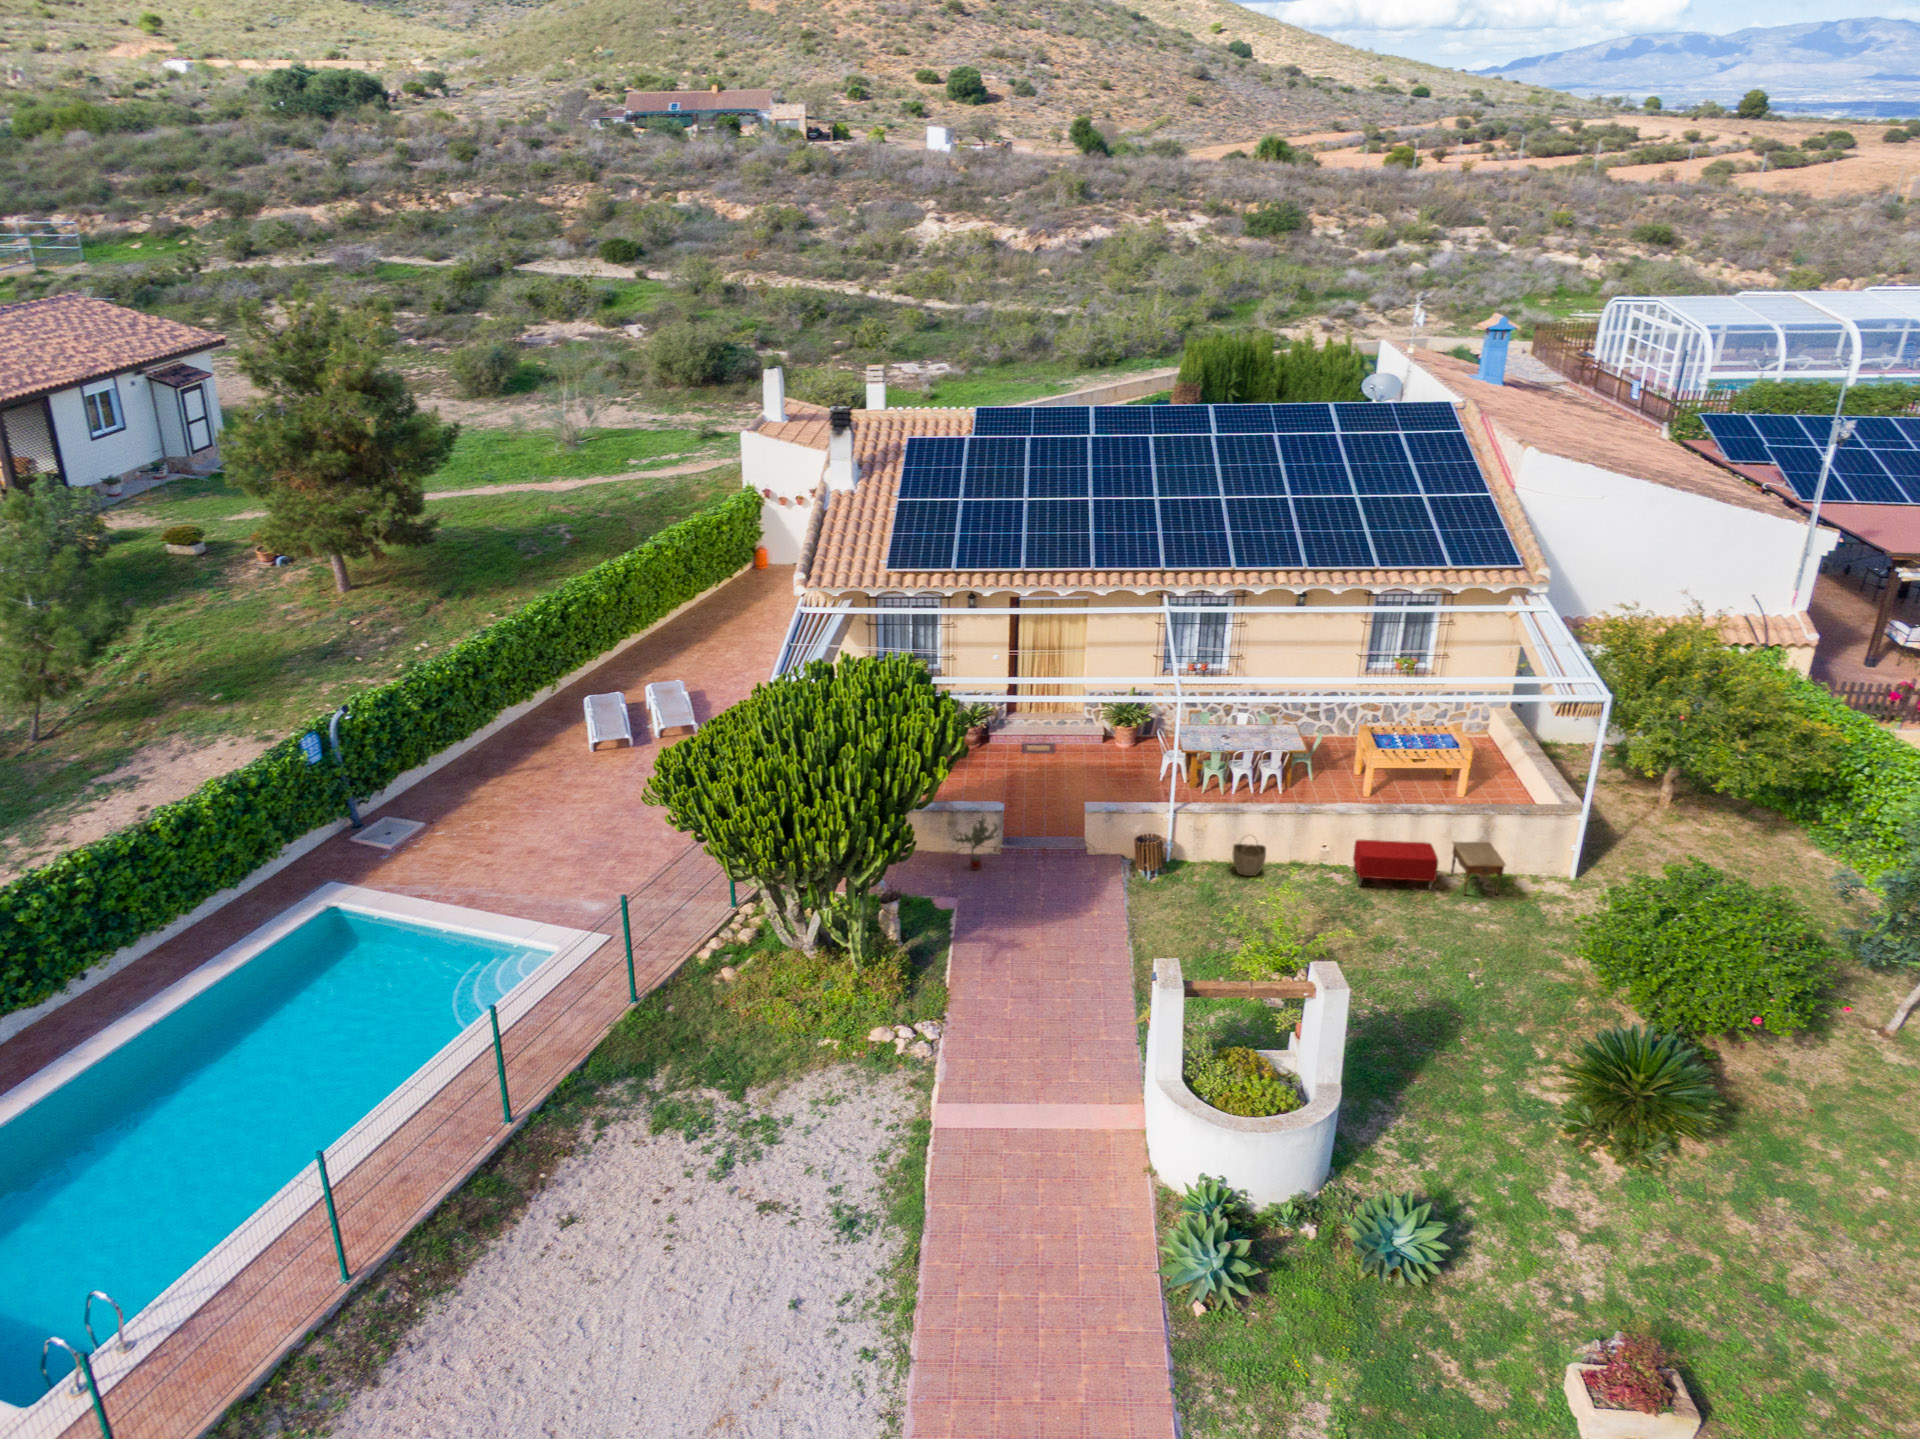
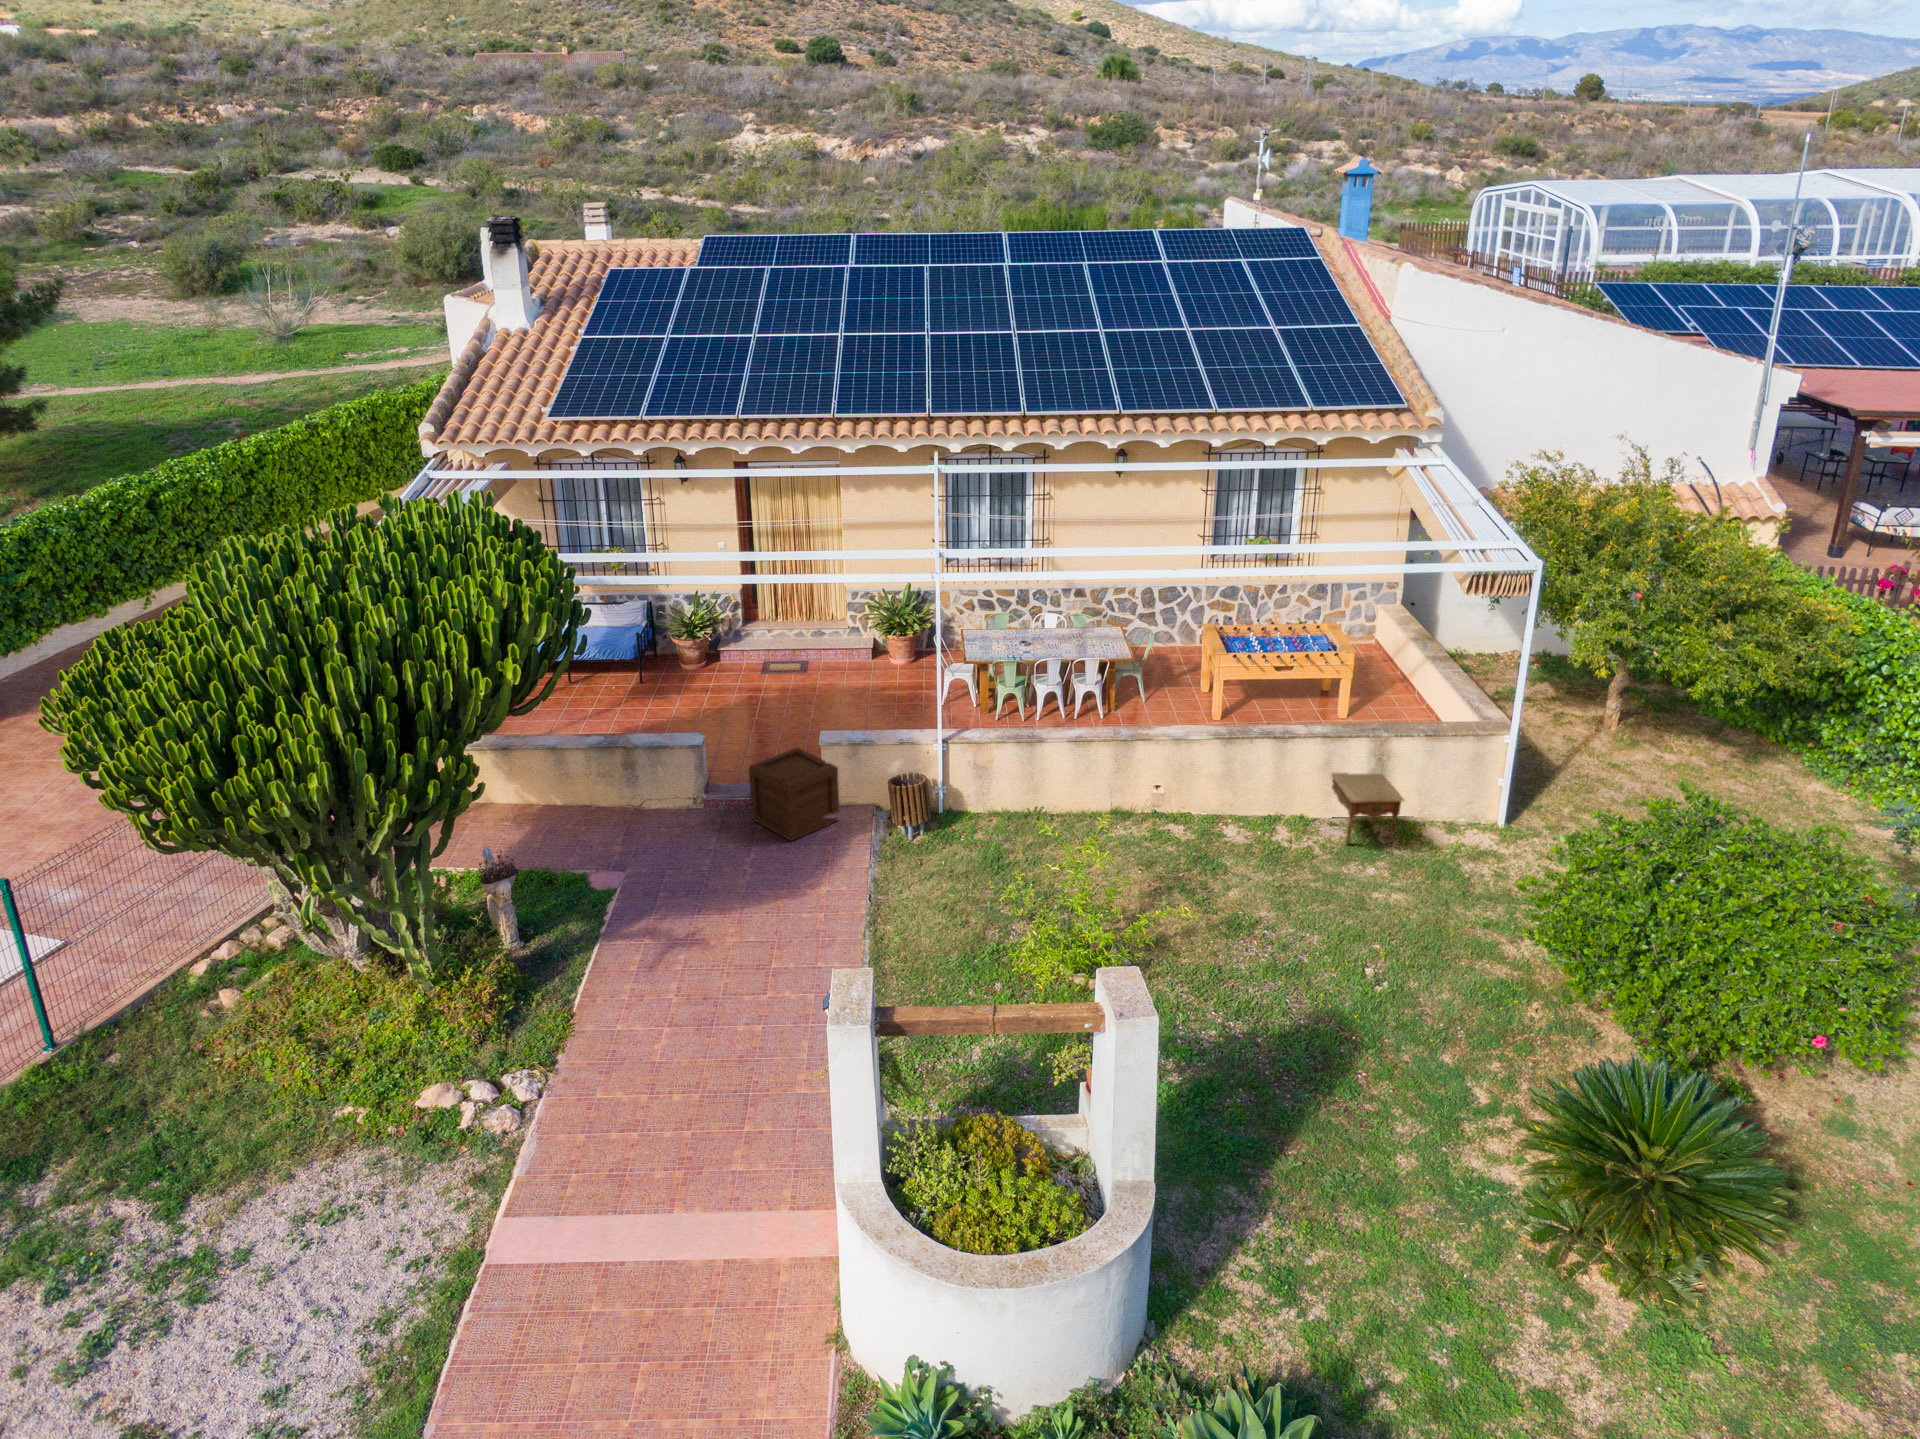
wooden crate: none [1037,813,1100,879] -> present [749,748,839,841]
potted tree: present [953,814,998,870] -> none [621,750,691,833]
woven basket: present [1232,839,1266,876] -> none [1027,770,1074,828]
bench: present [1353,840,1439,889] -> none [1194,772,1311,839]

